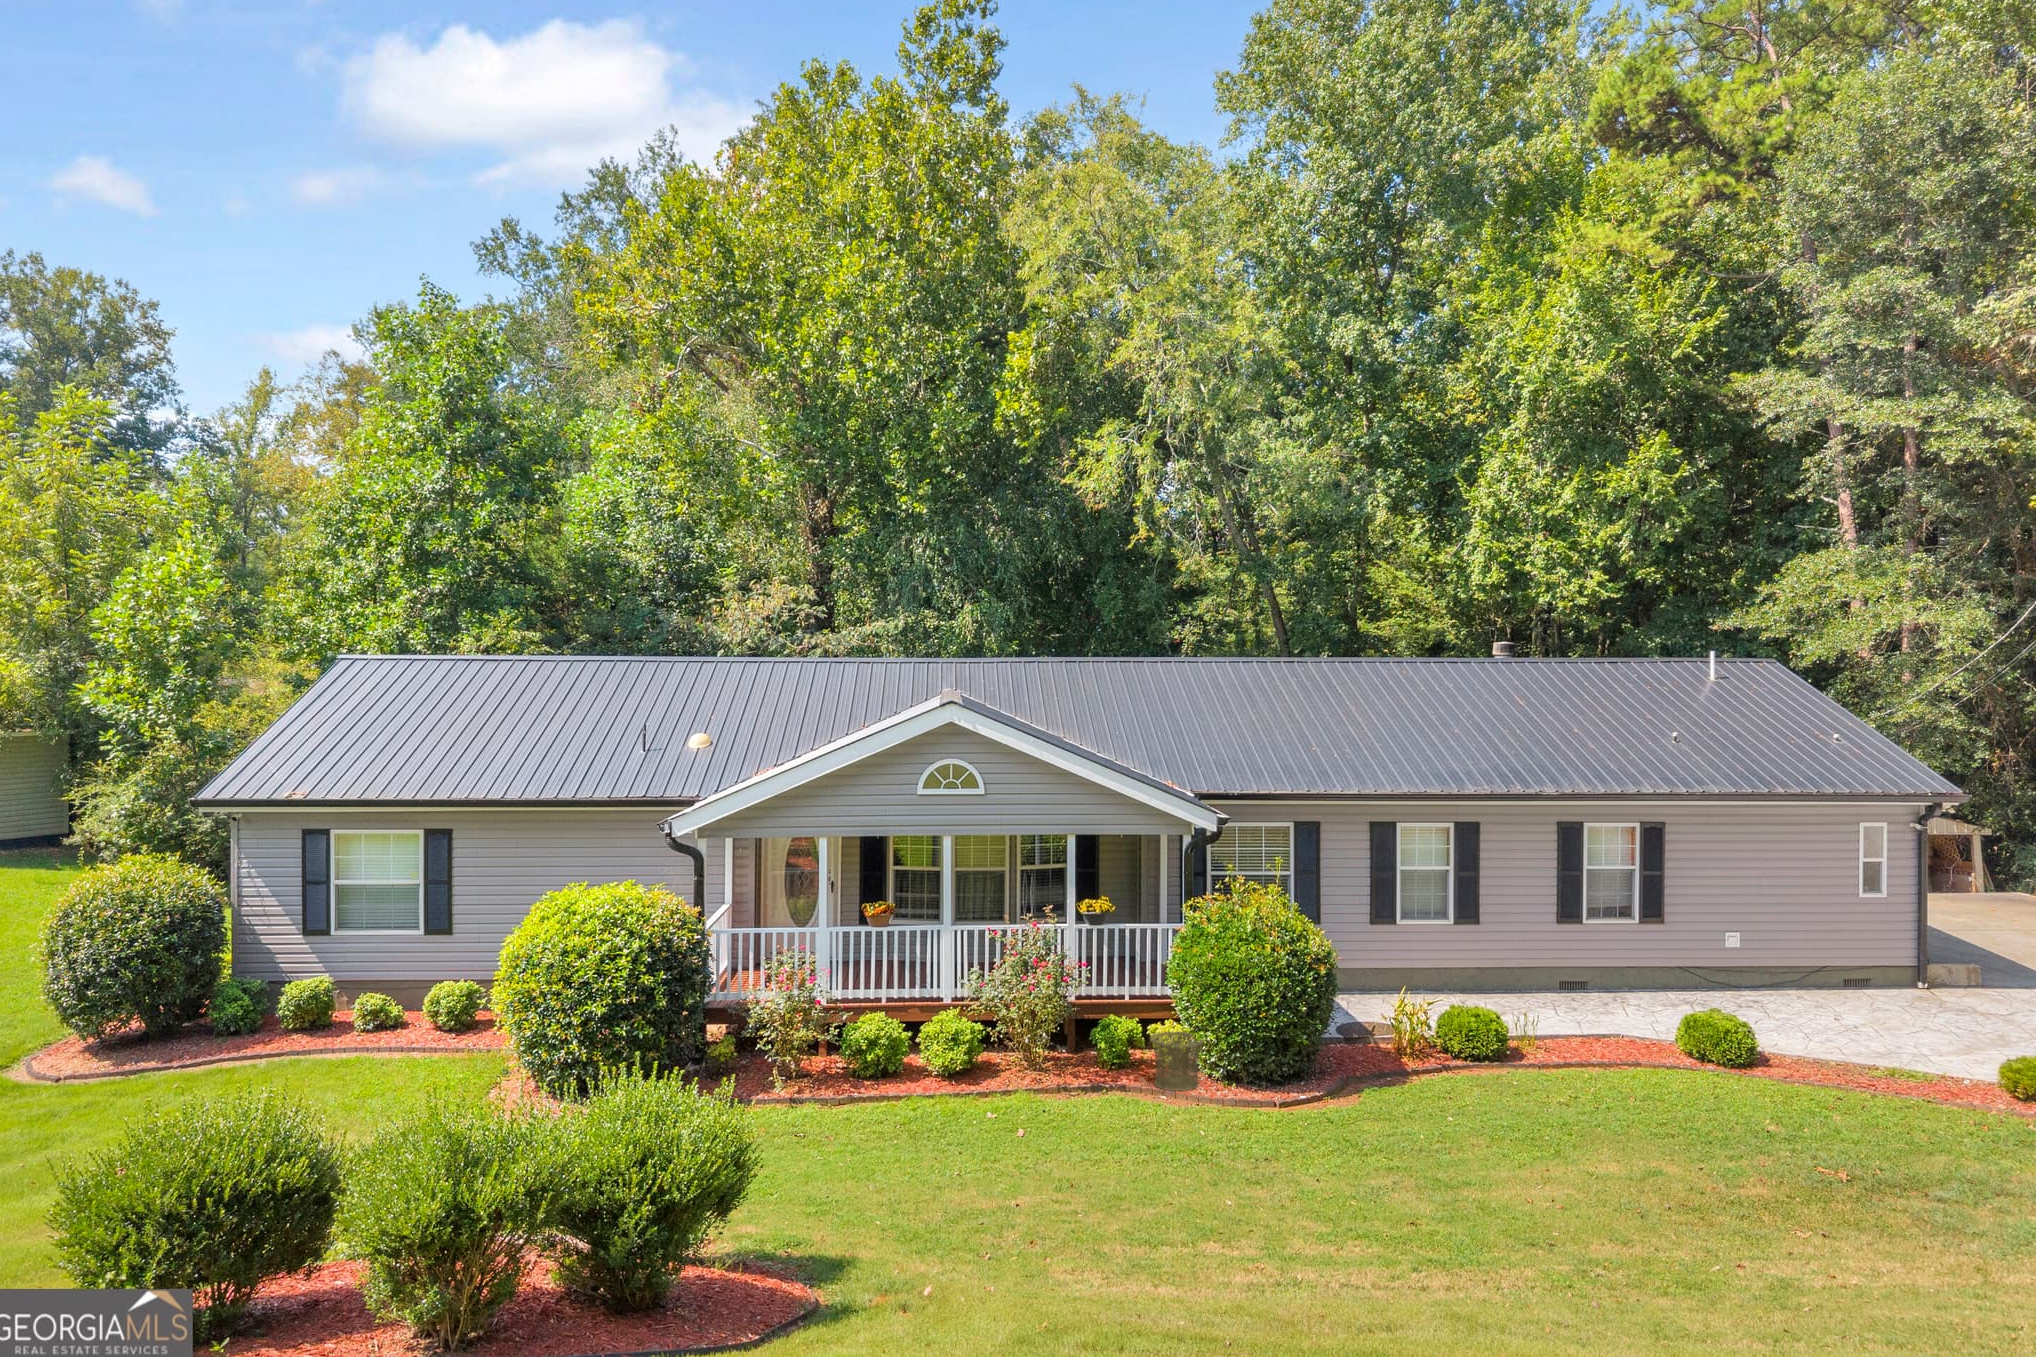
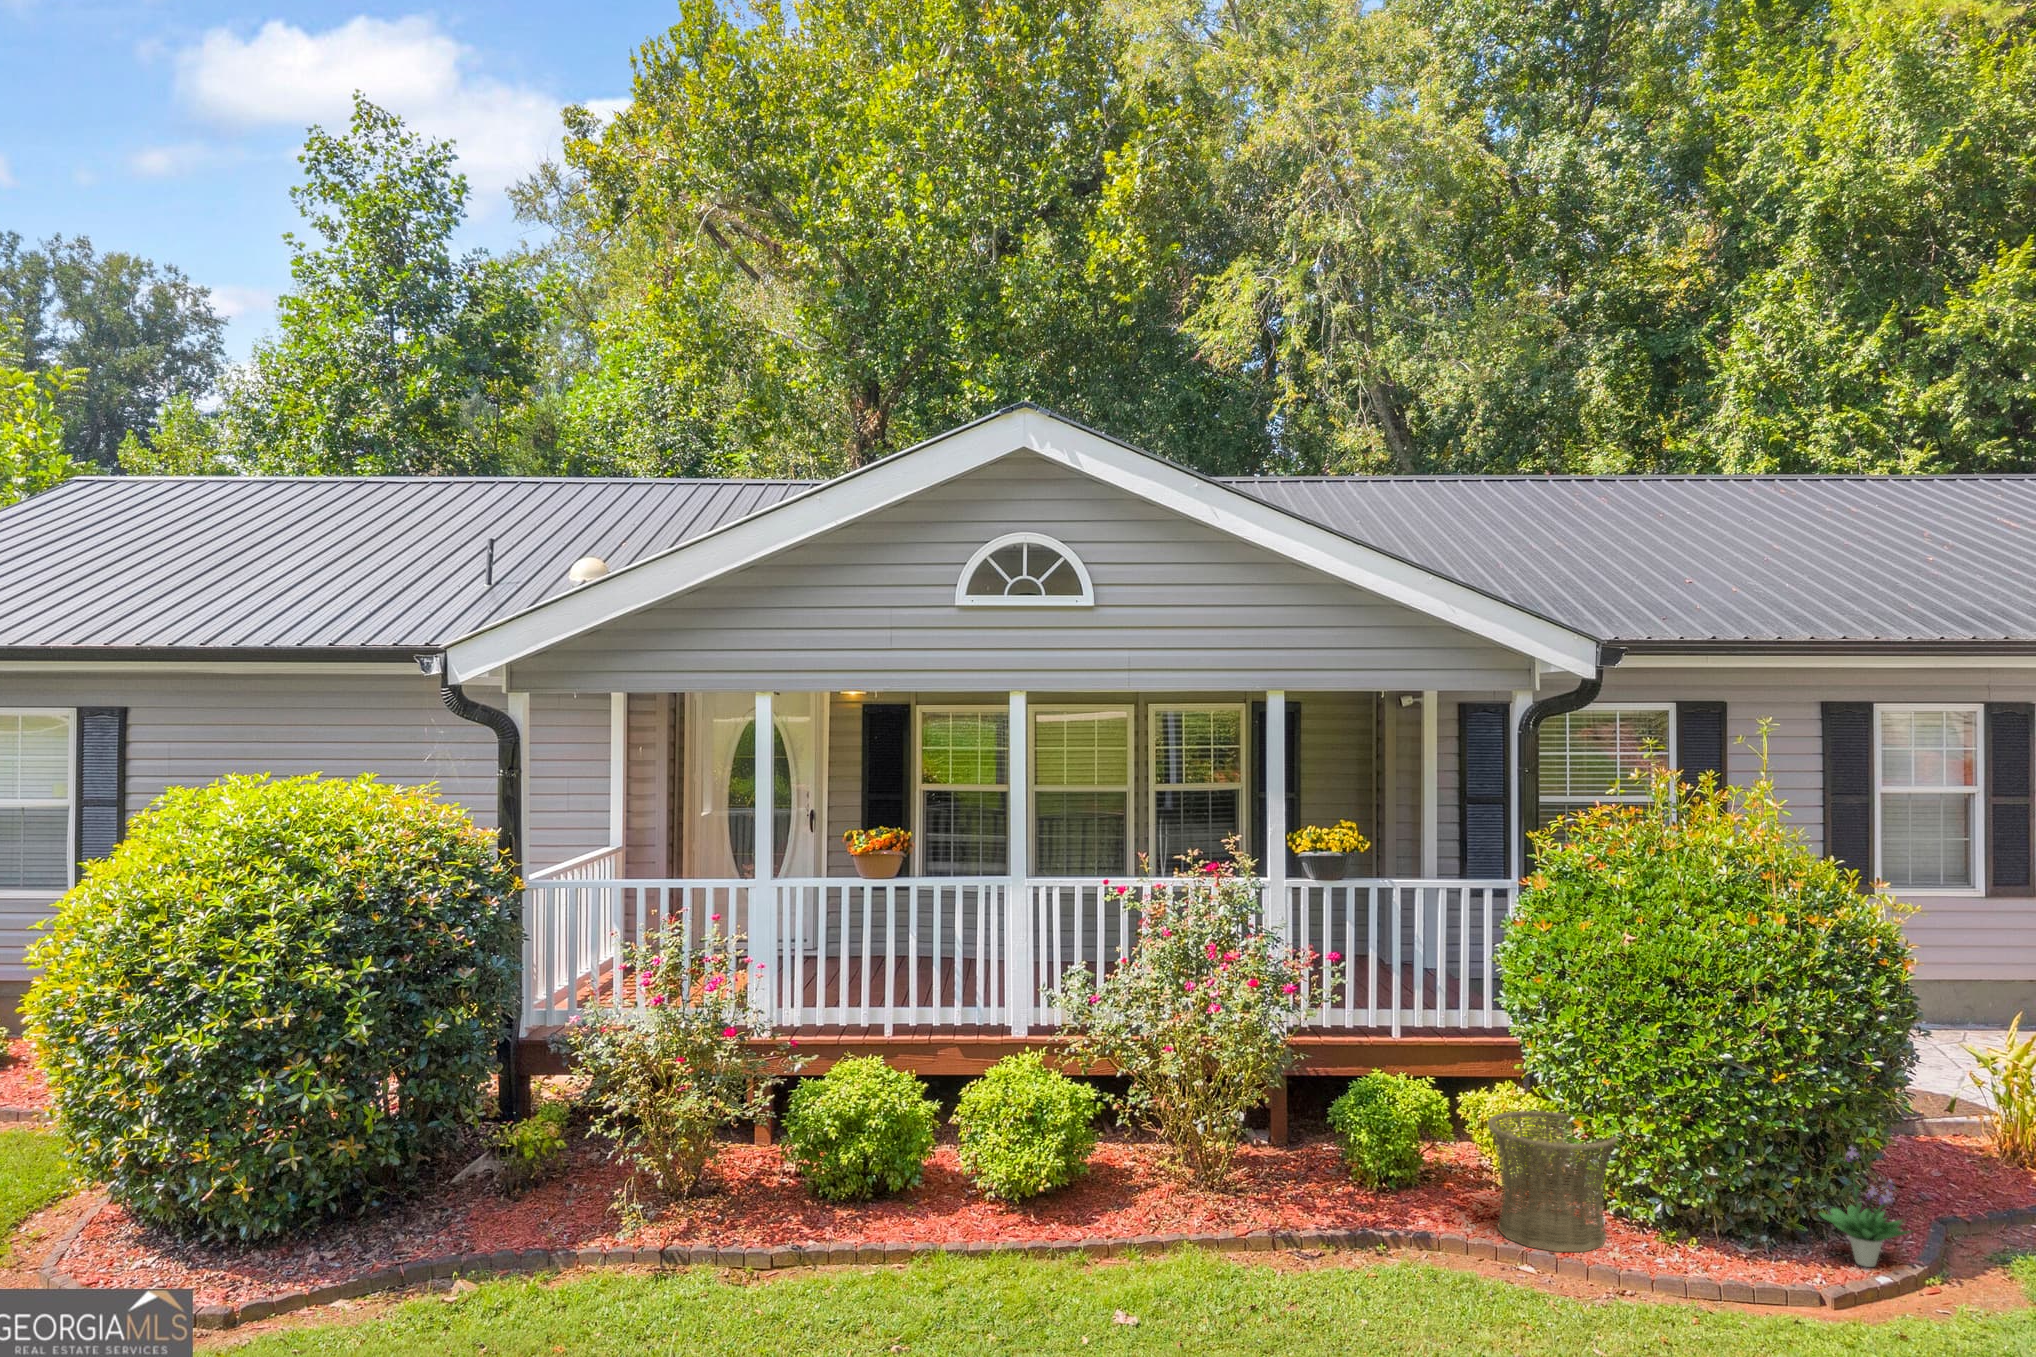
potted plant: none [1284,1044,1319,1094] -> present [1818,1147,1911,1267]

